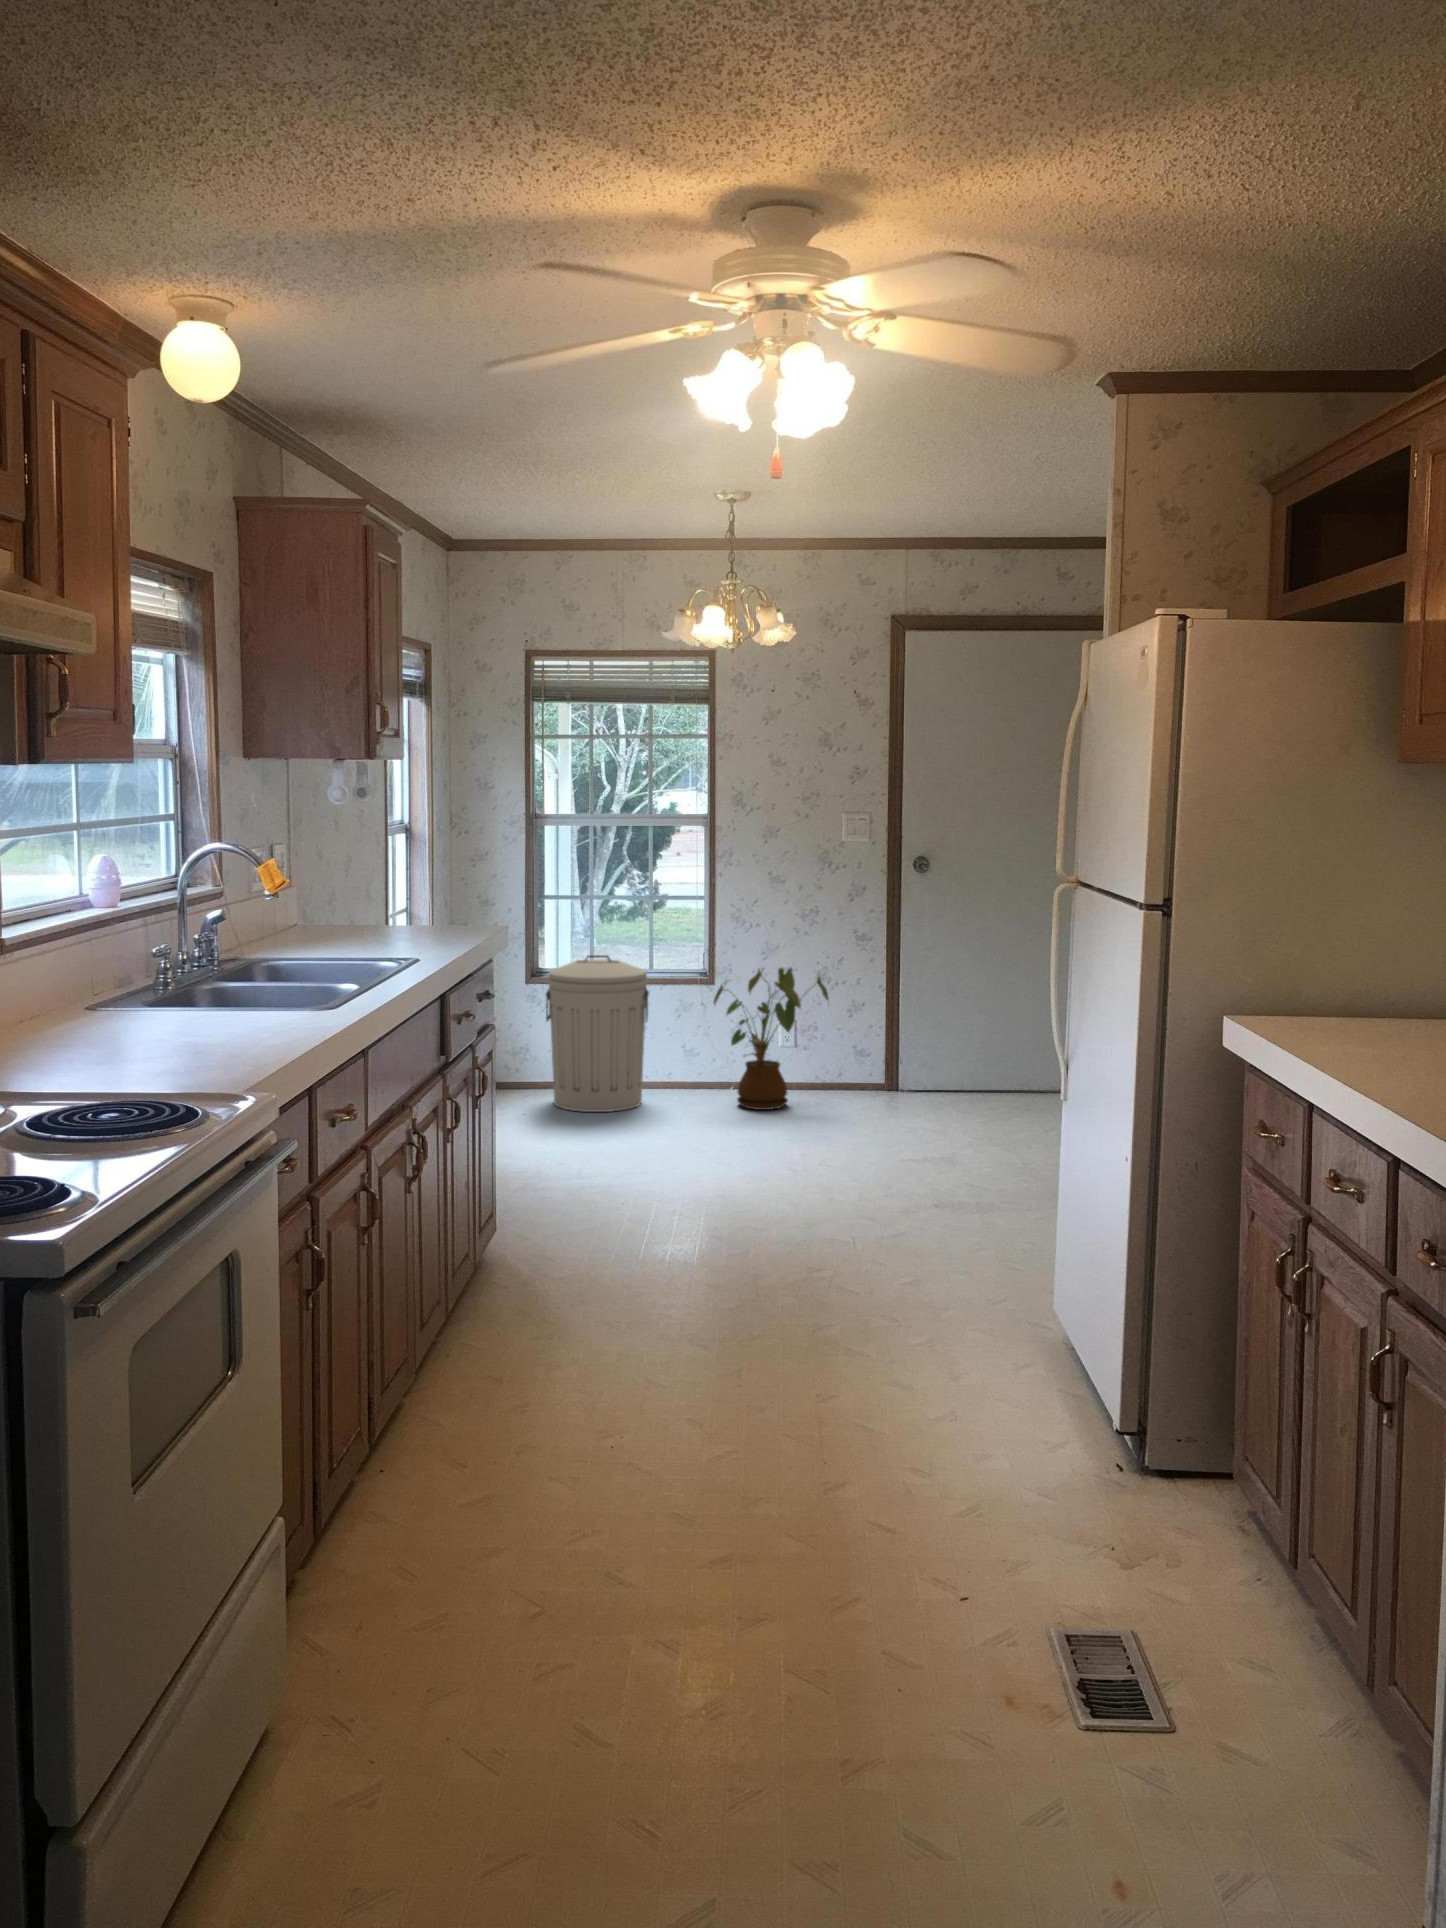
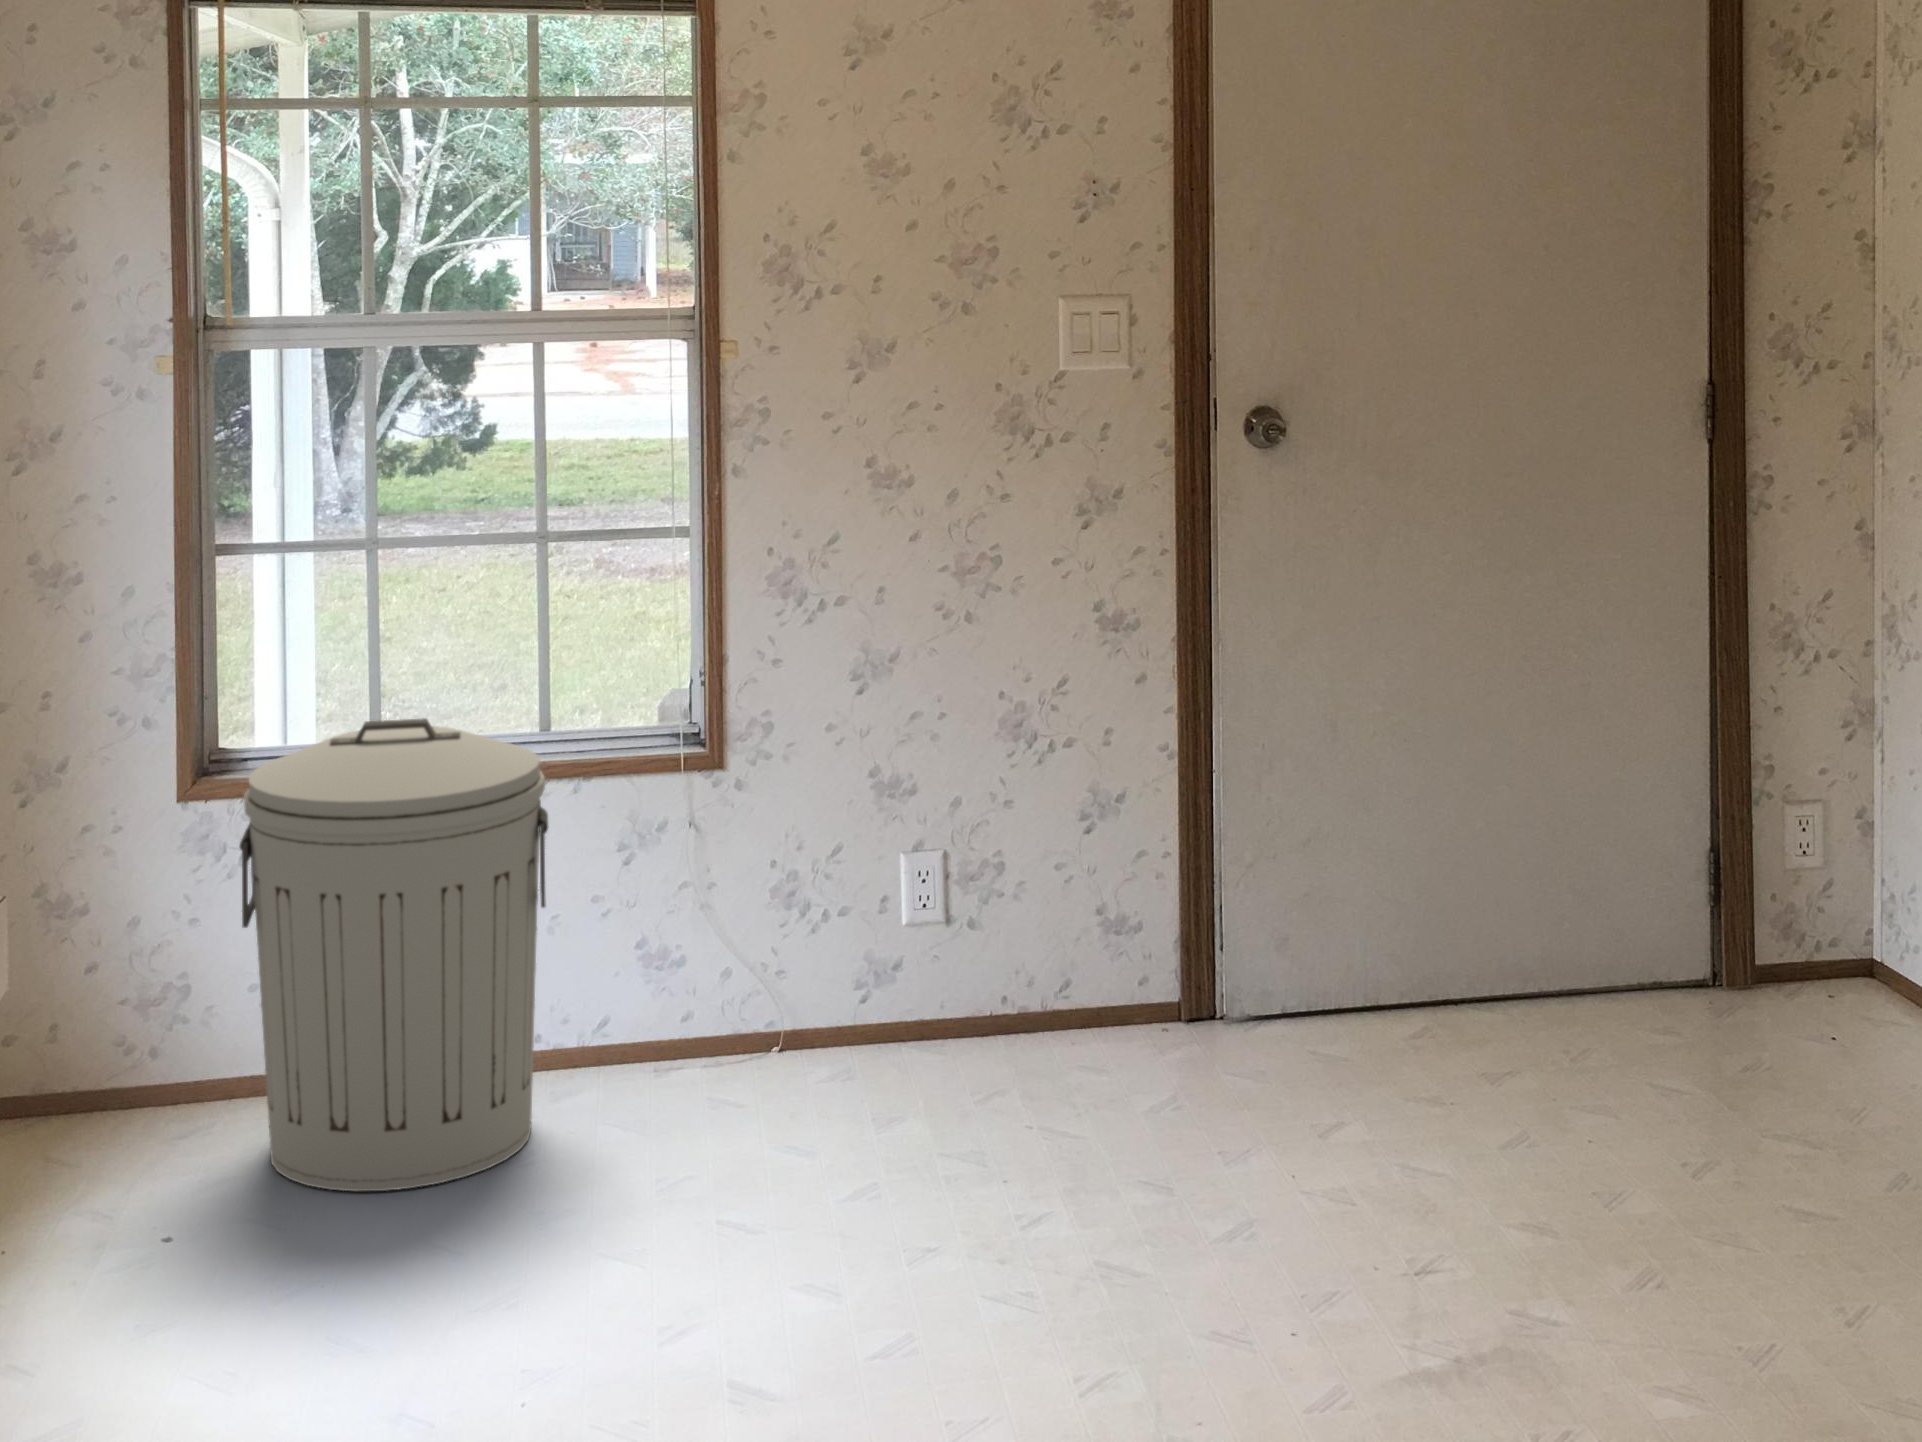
house plant: present [714,968,829,1110] -> none [734,718,1050,1131]

